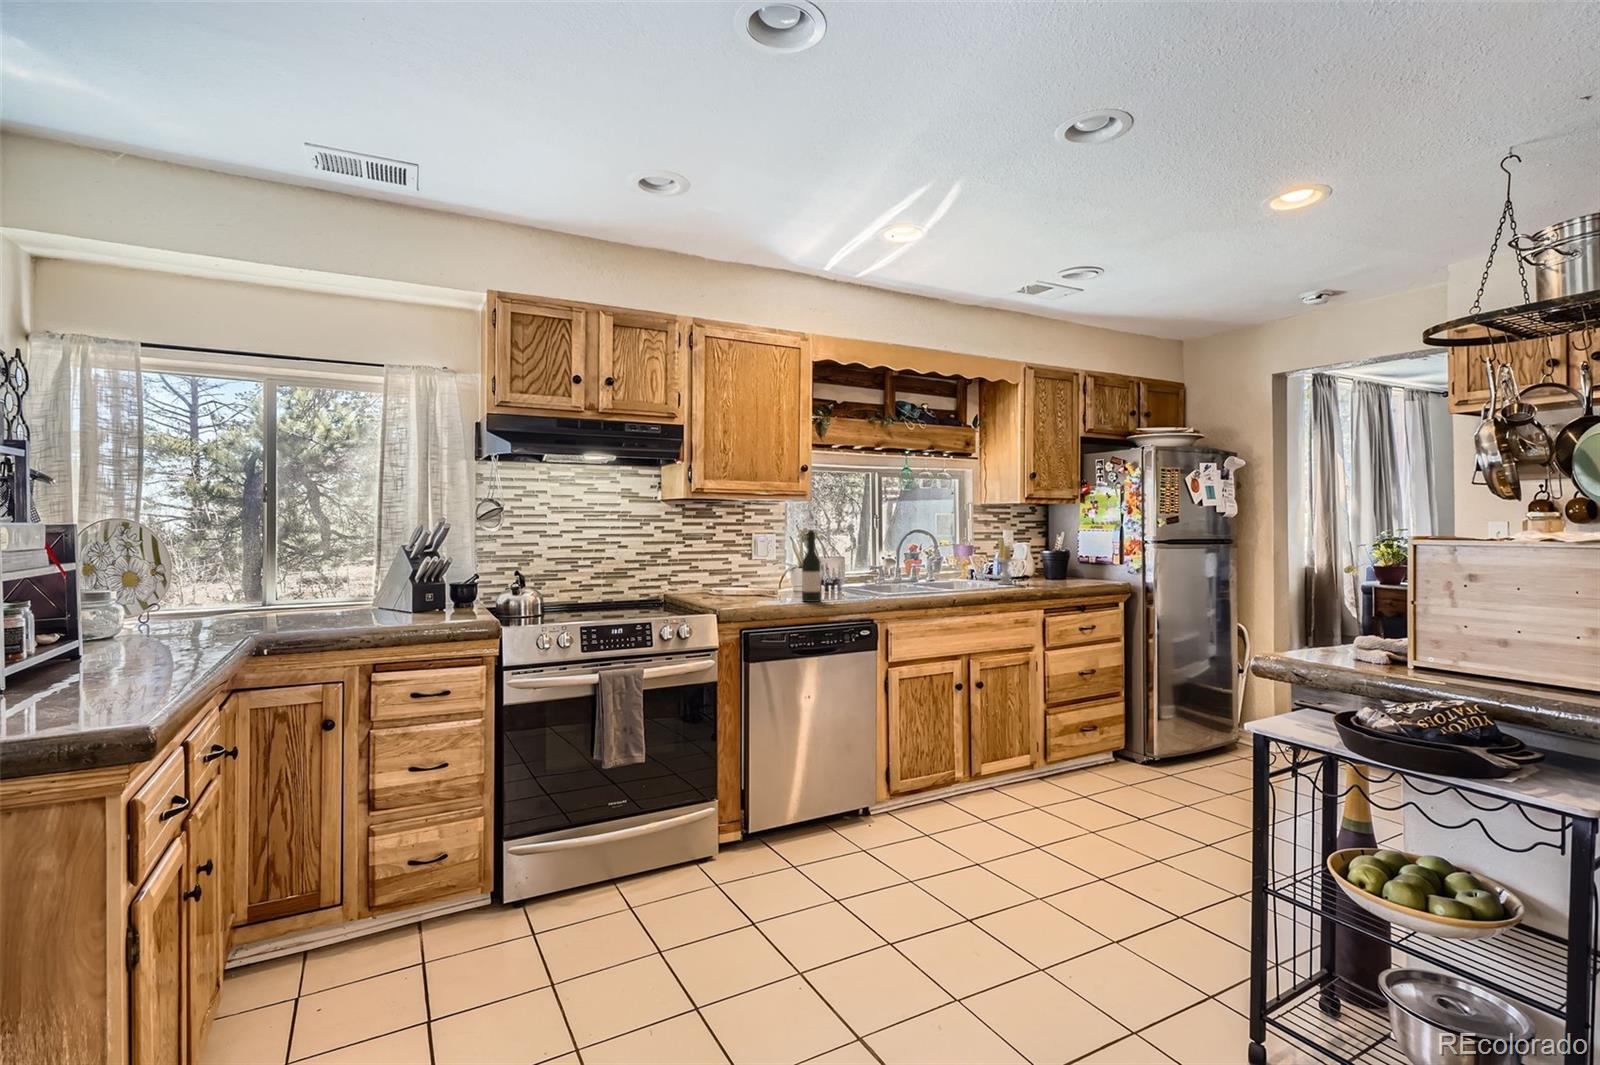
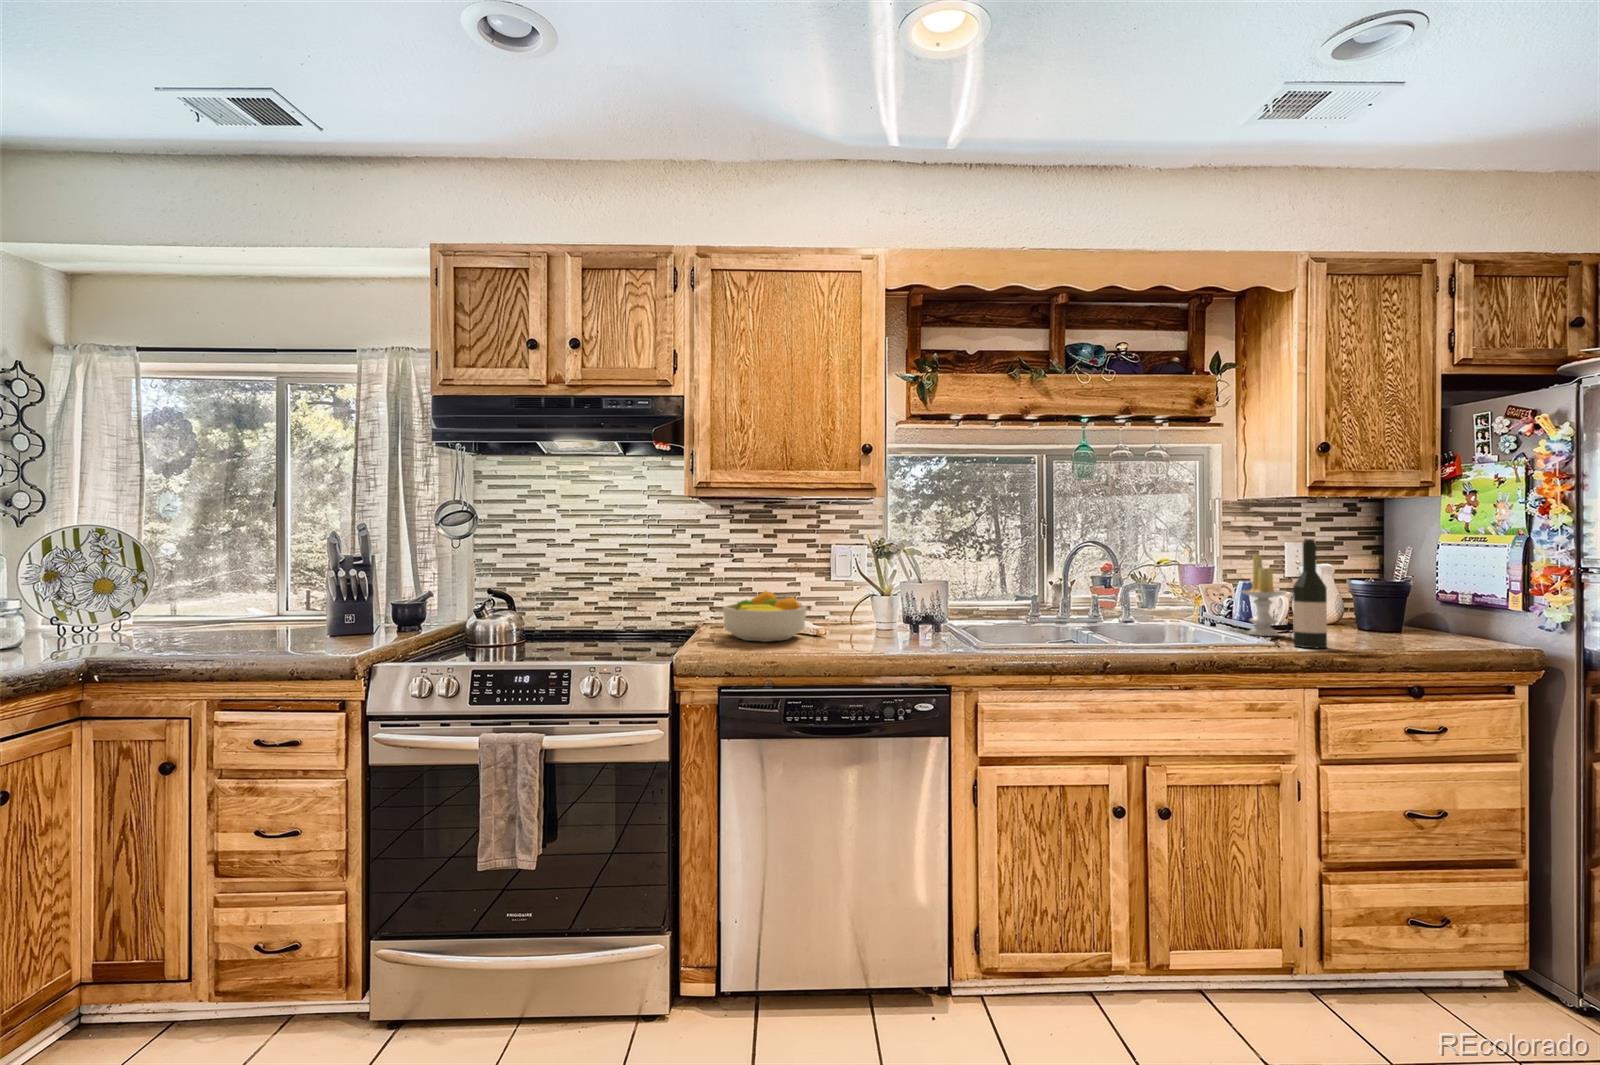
wine bottle: present [802,530,821,602] -> present [1293,539,1327,648]
fruit bowl: none [709,566,772,600] -> present [723,591,807,642]

